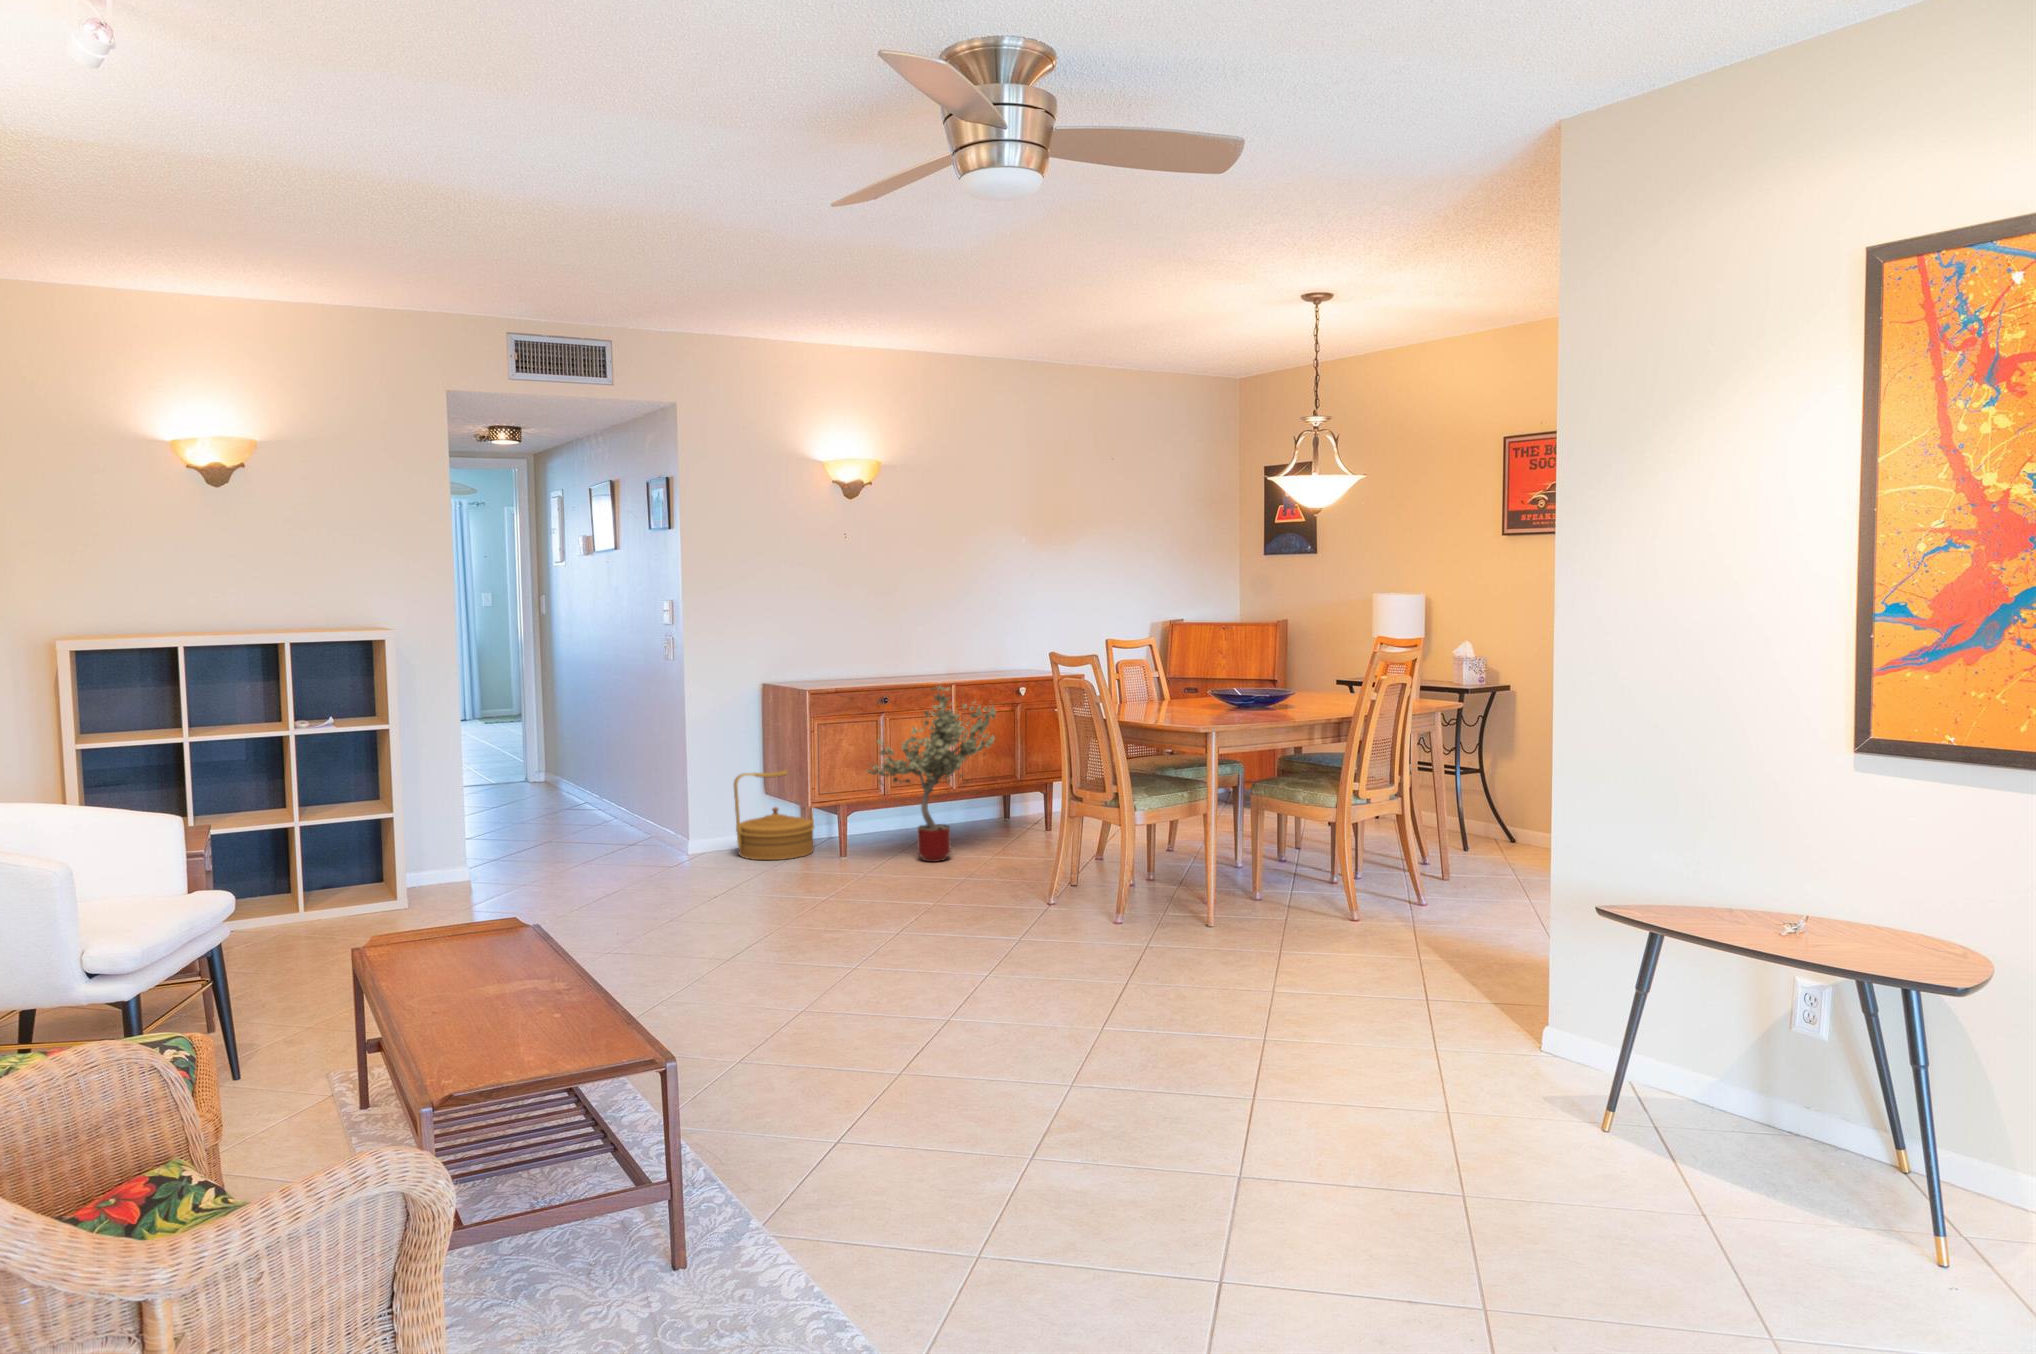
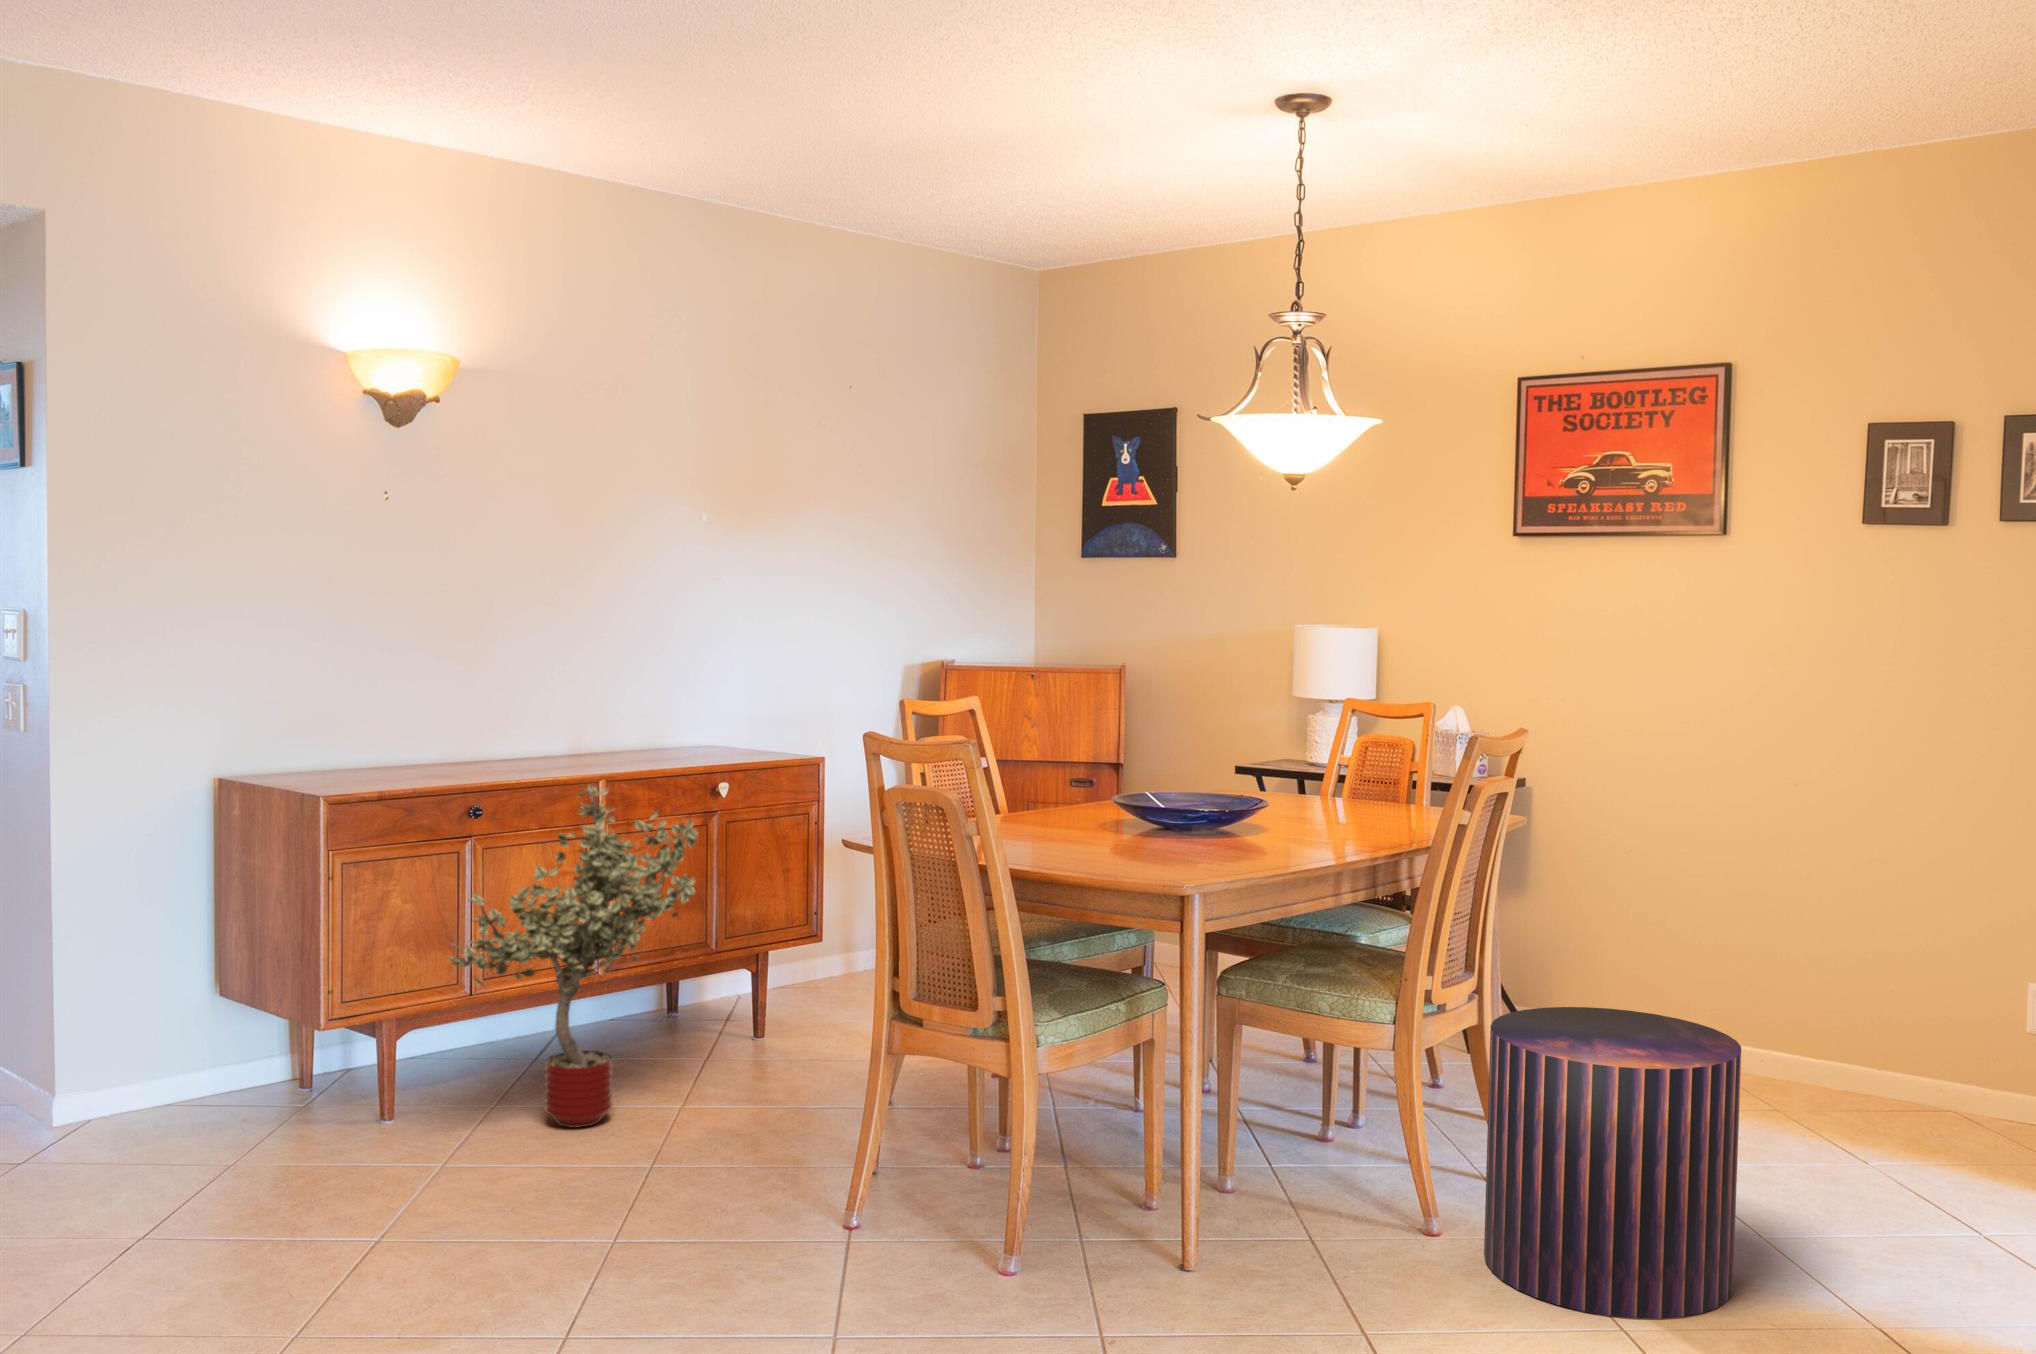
woven basket: present [734,769,814,860] -> none [153,946,326,1144]
pouf: none [1372,801,1510,959] -> present [1484,1007,1741,1319]

